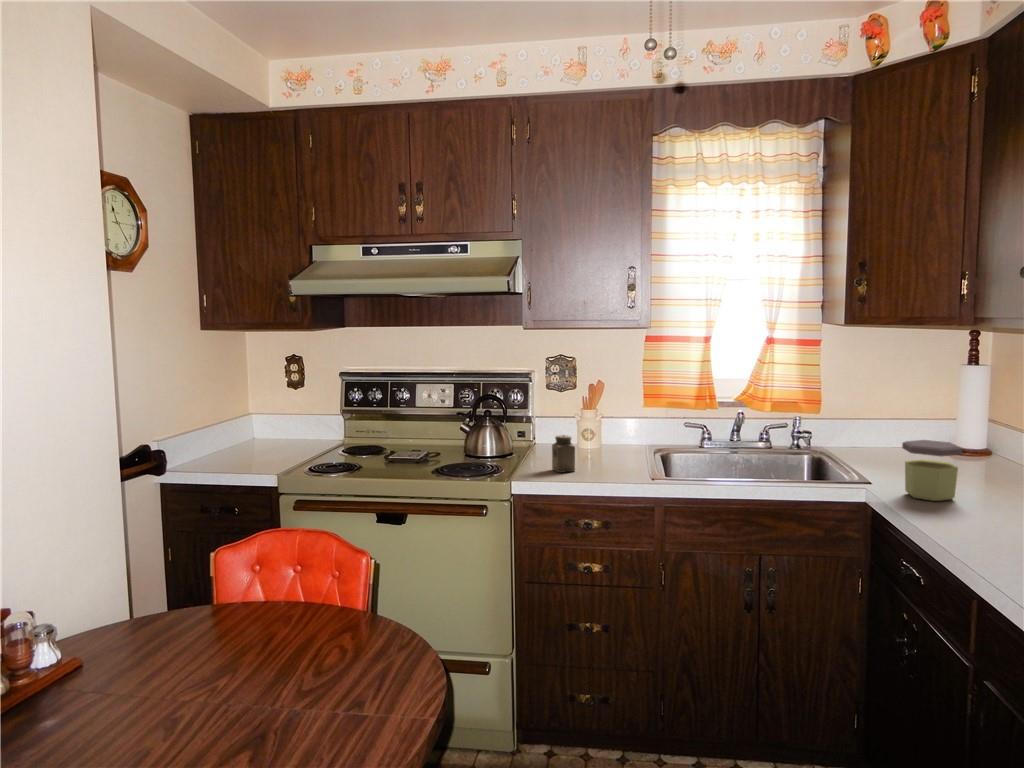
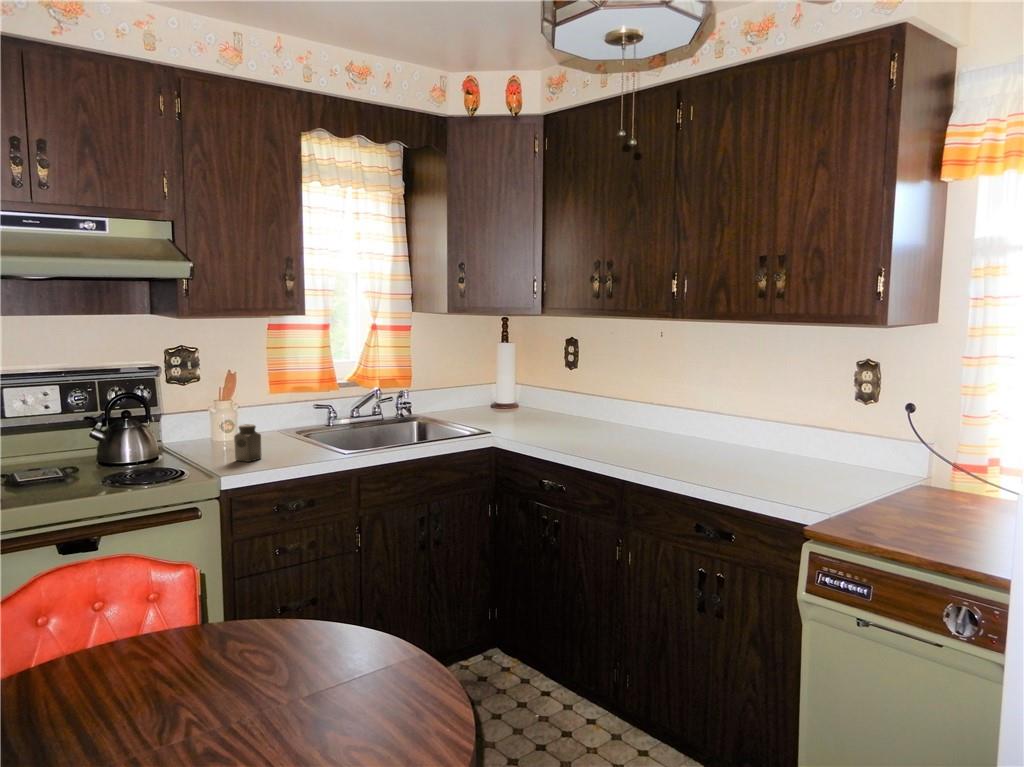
jar: present [902,440,962,501] -> none [516,394,553,435]

